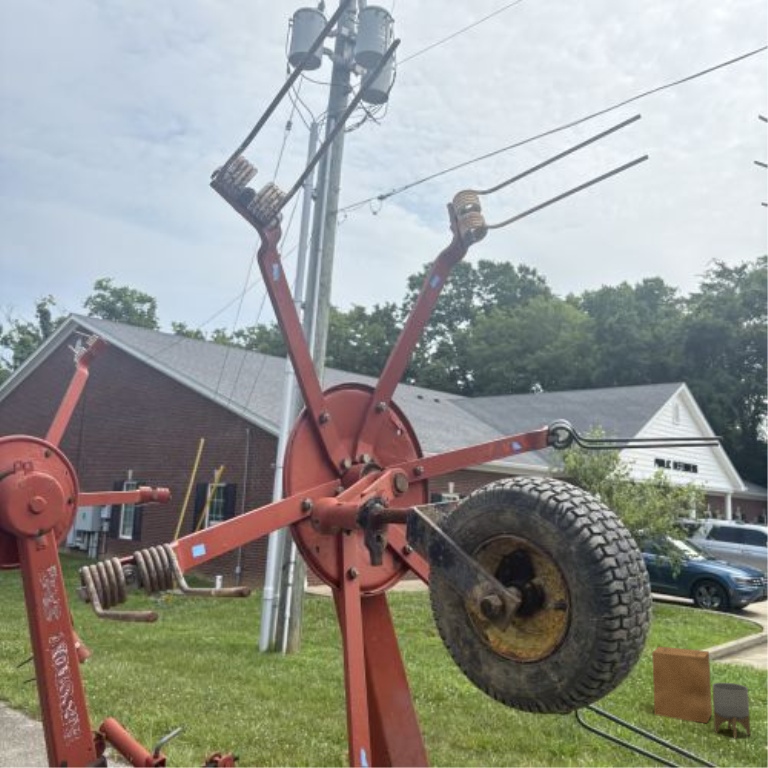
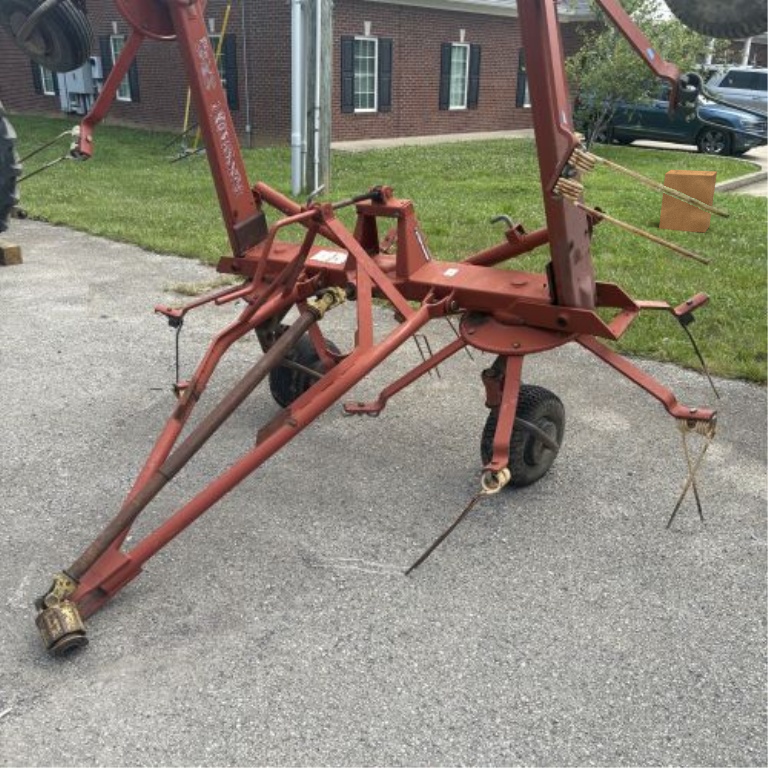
planter: present [713,683,750,738] -> none [711,196,748,242]

